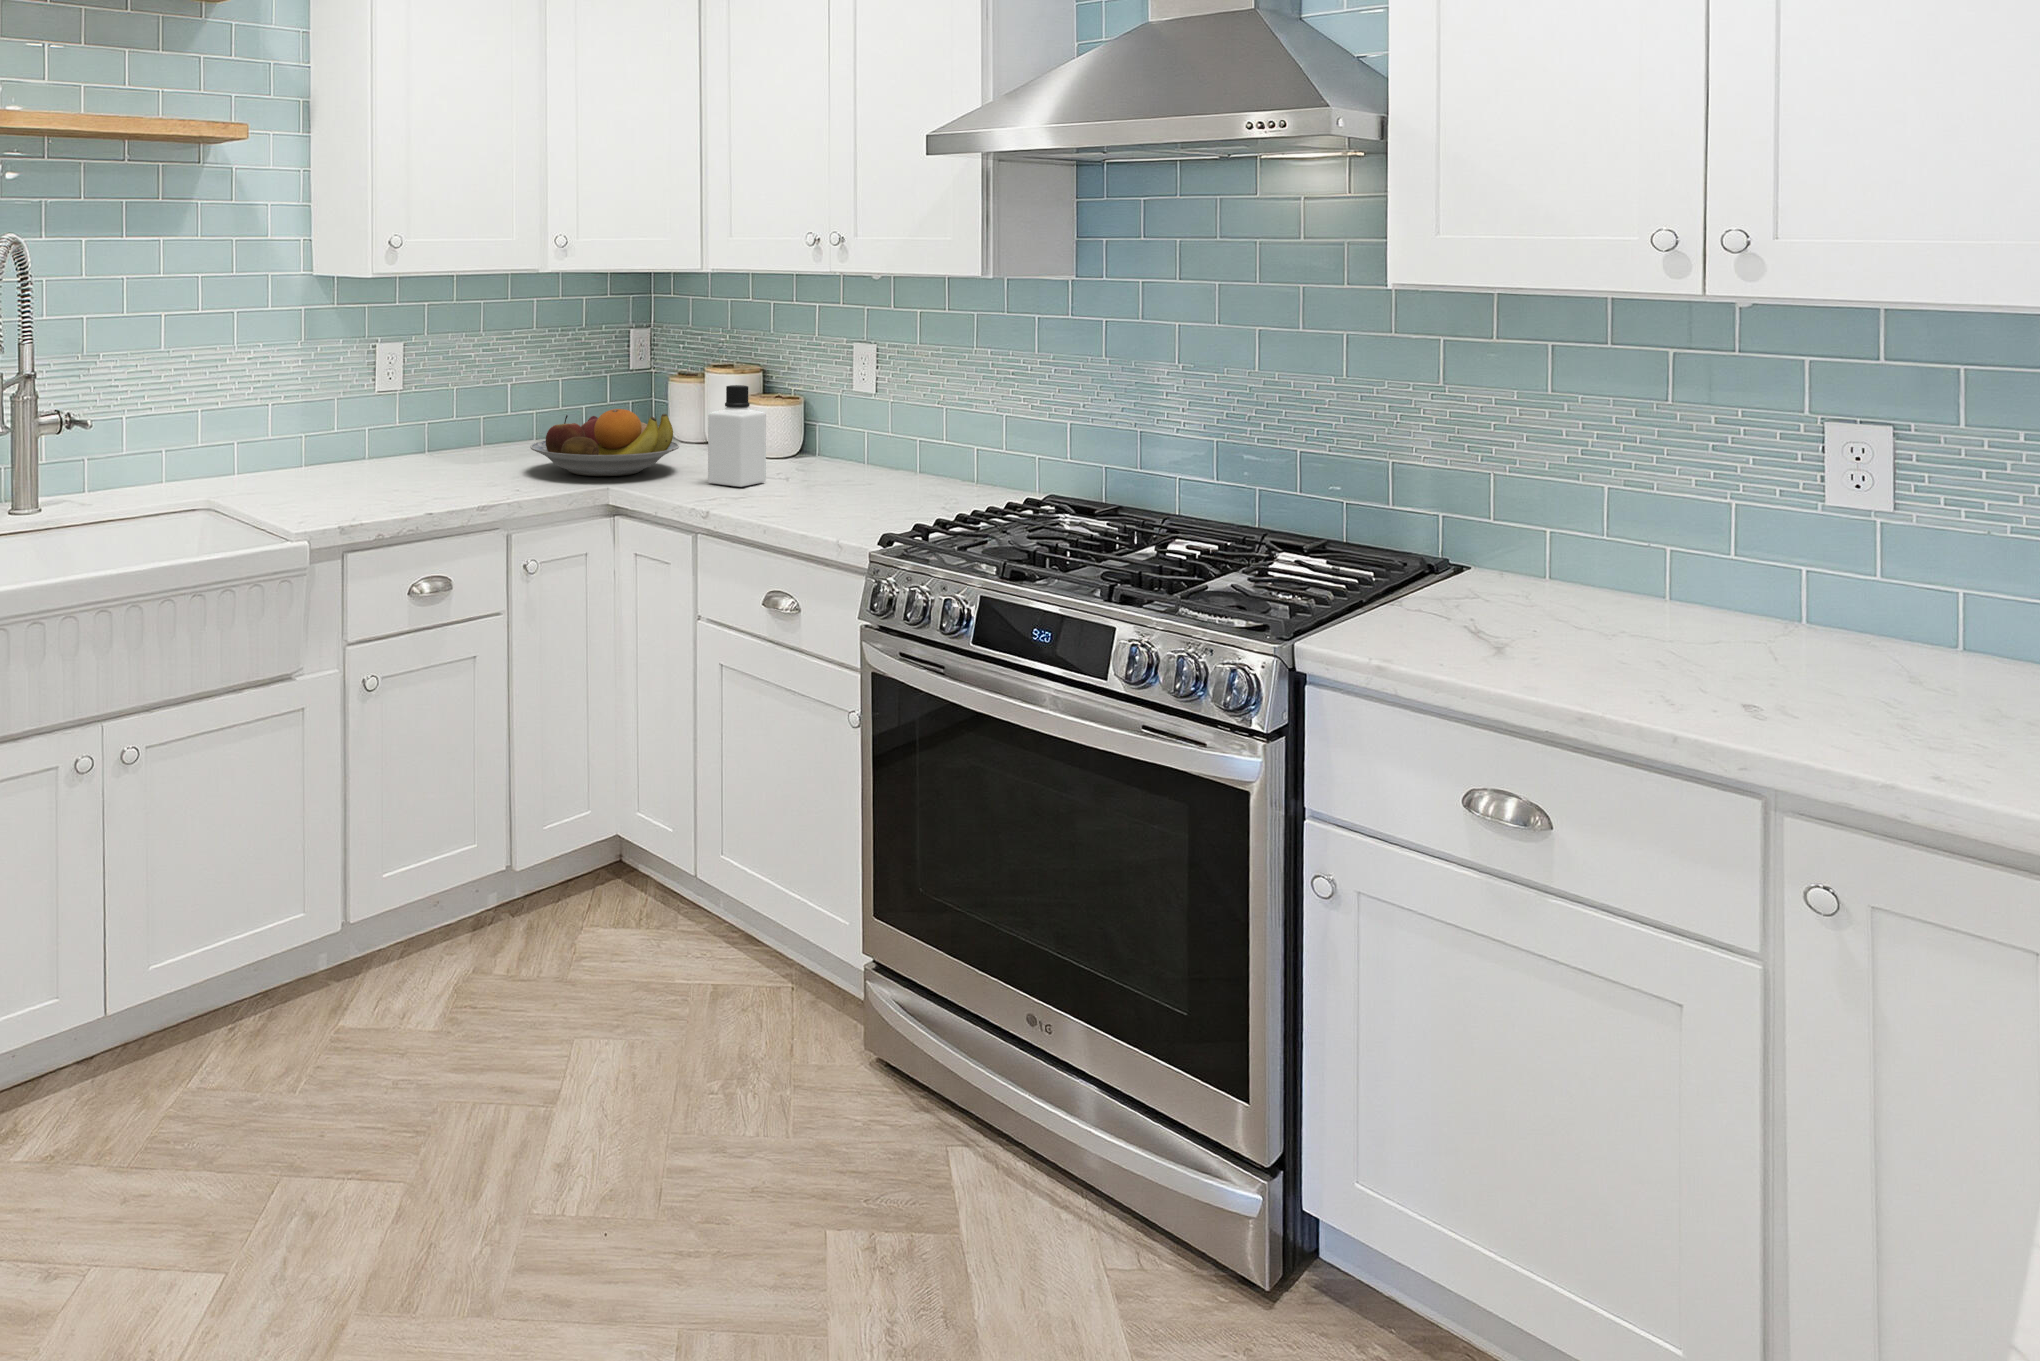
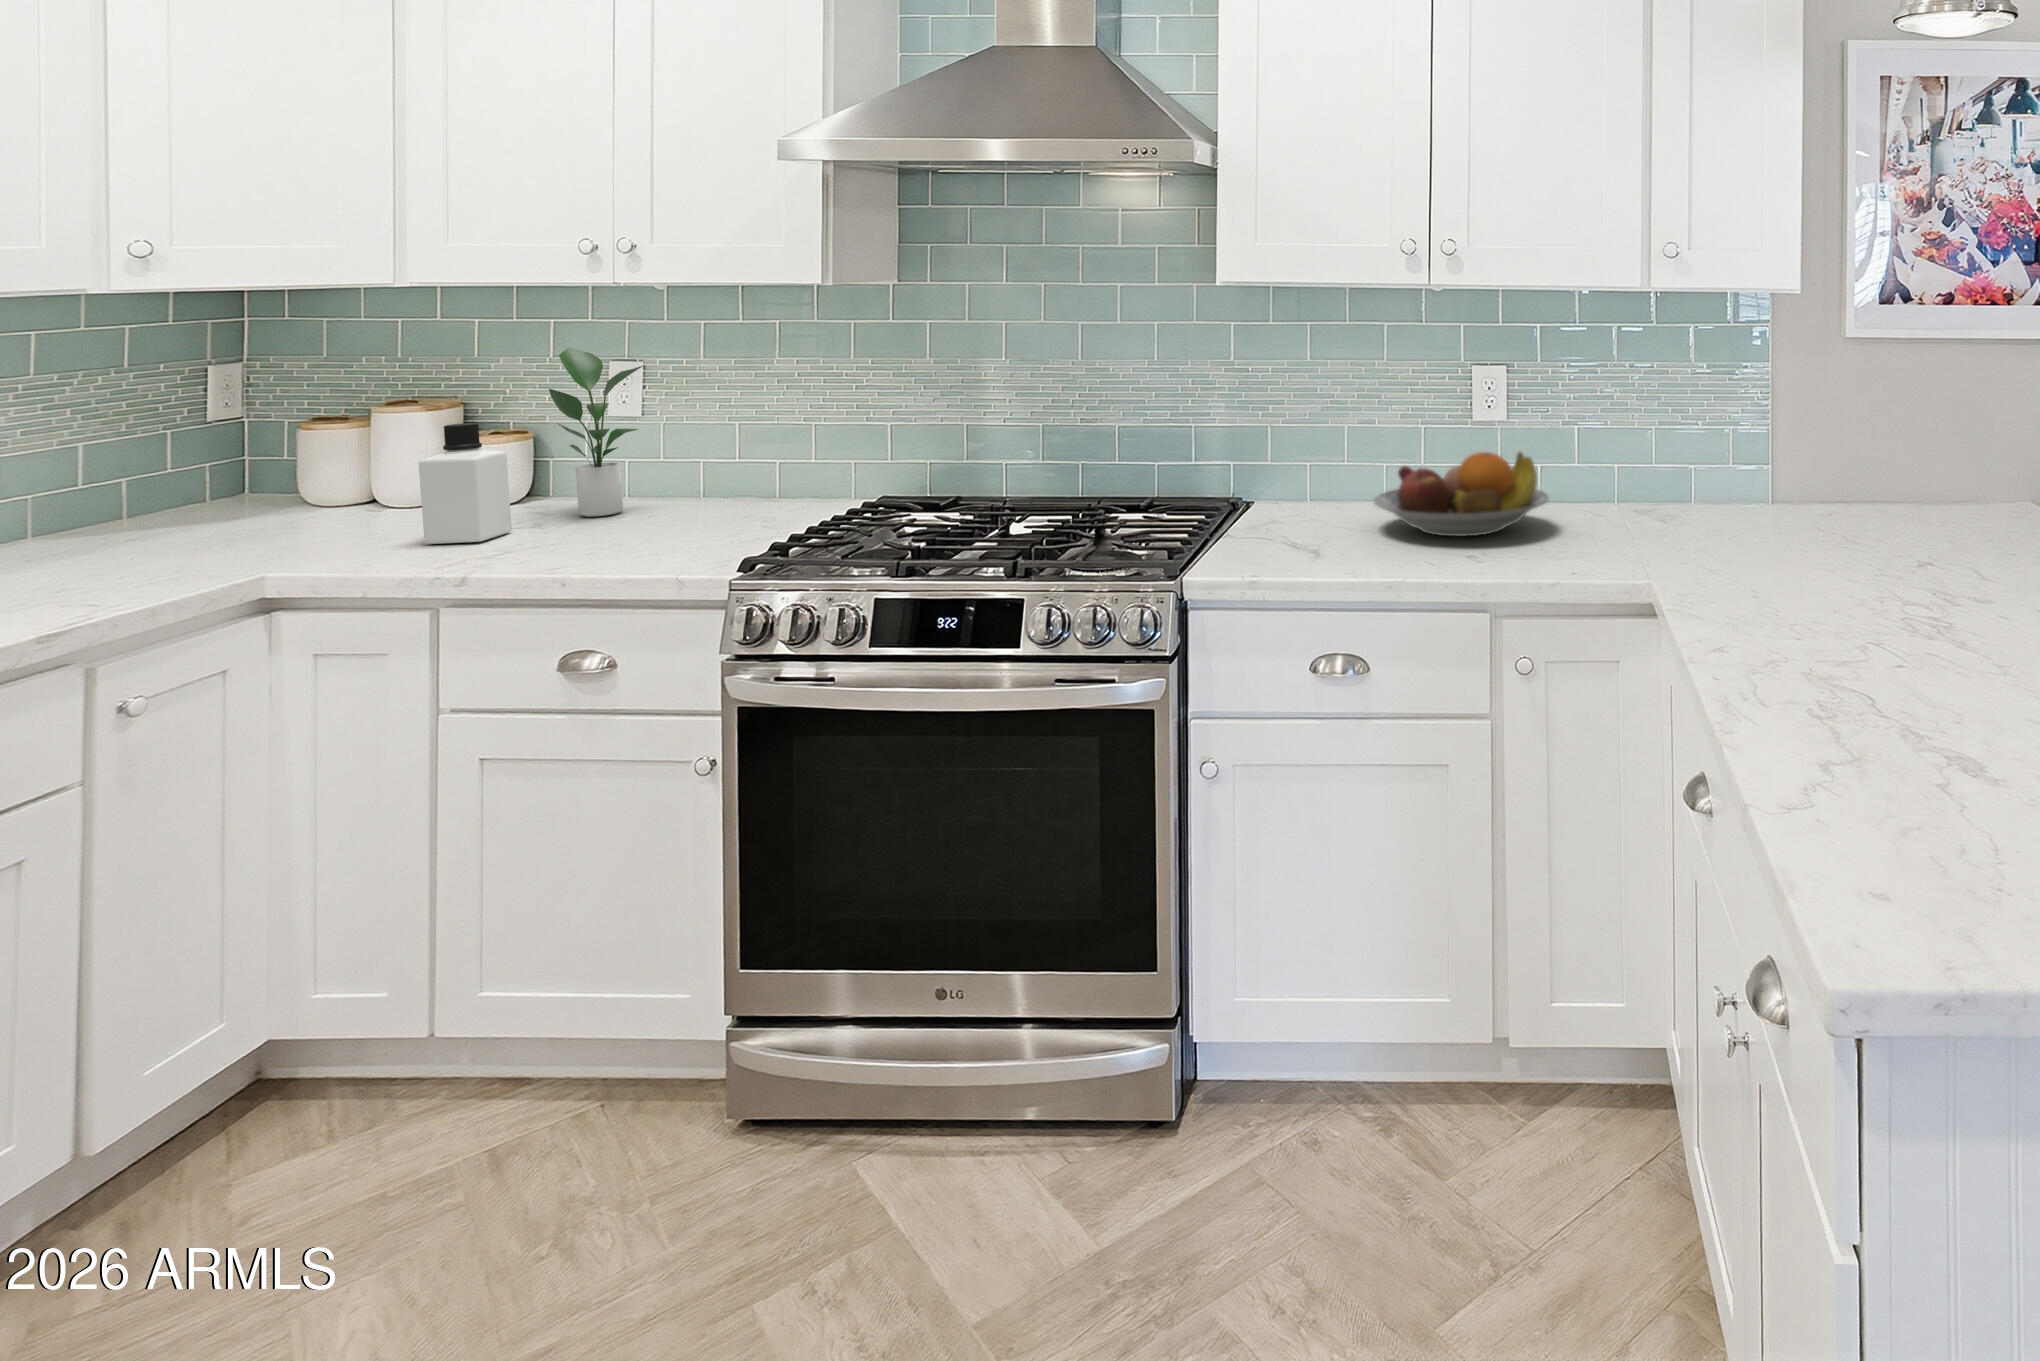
potted plant: none [800,324,872,479] -> present [549,347,642,517]
fruit bowl: present [530,409,679,476] -> present [1374,452,1549,537]

